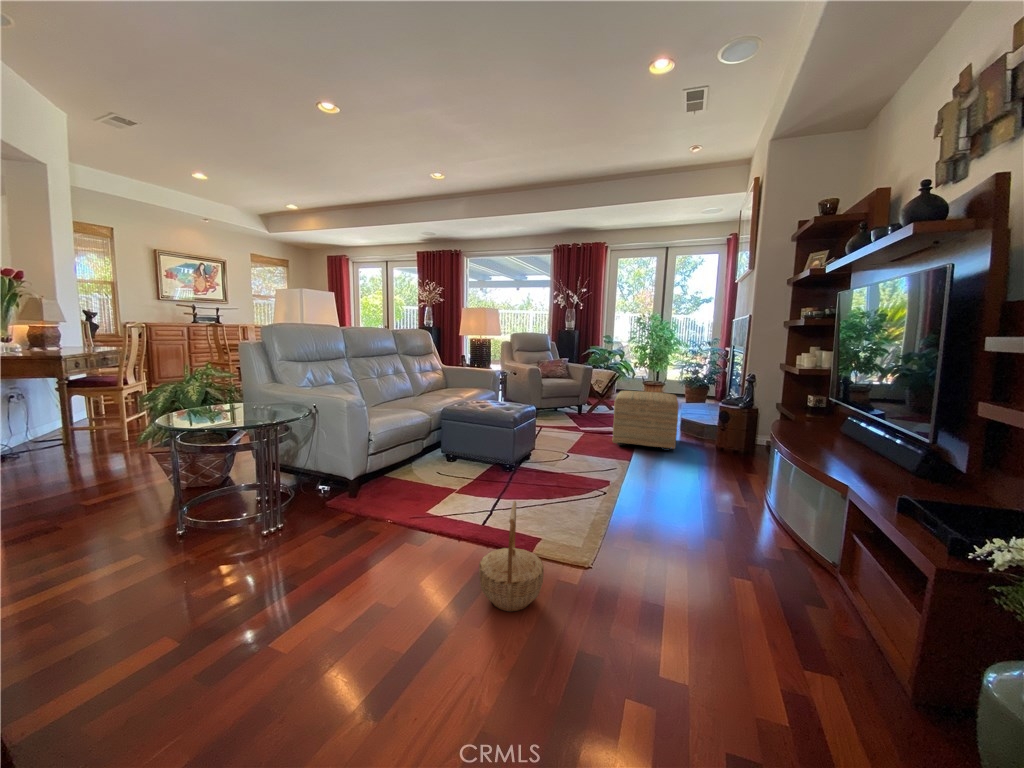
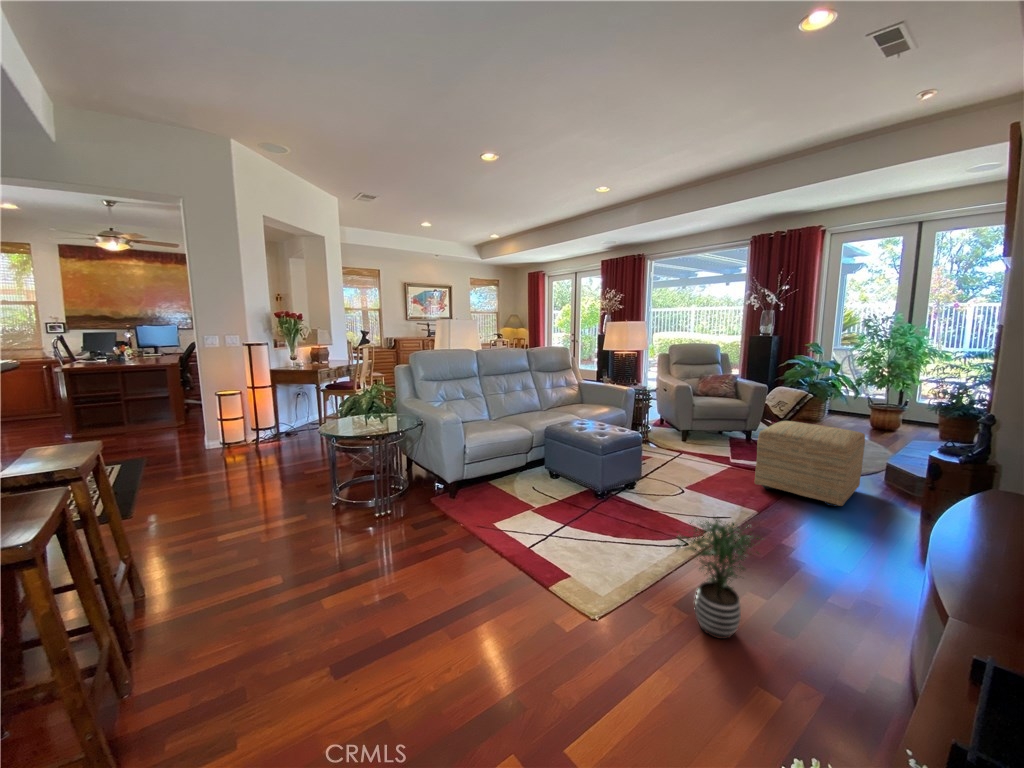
potted plant: none [638,450,706,549] -> present [677,518,759,639]
basket: present [479,501,544,611] -> none [462,538,523,644]

